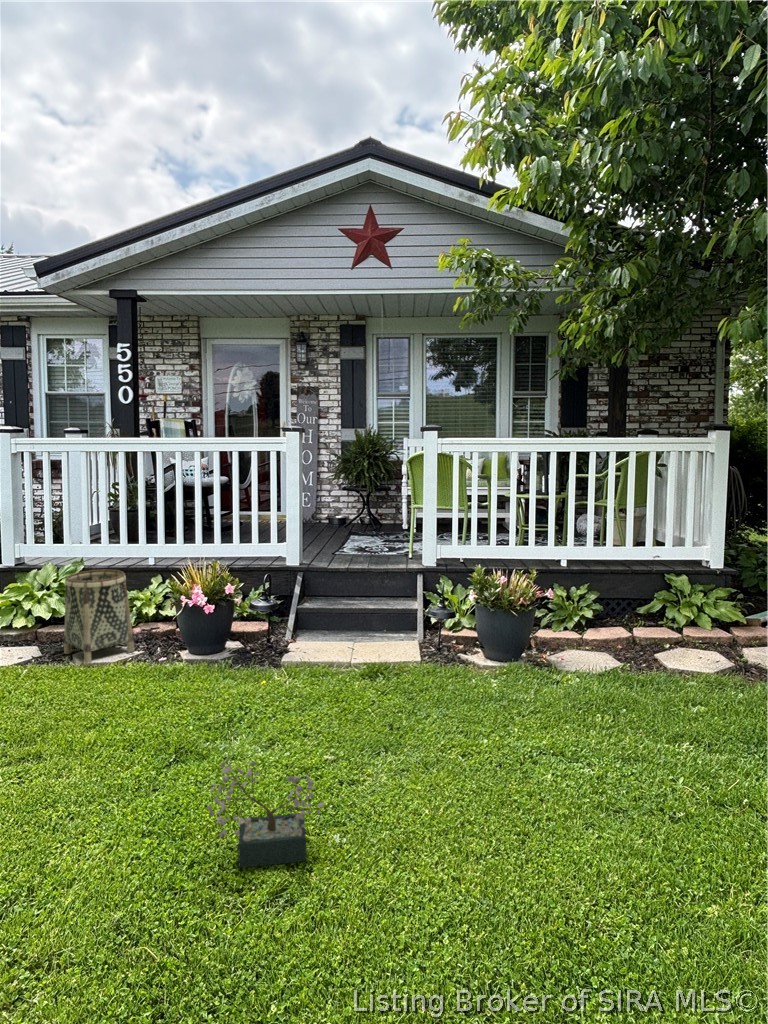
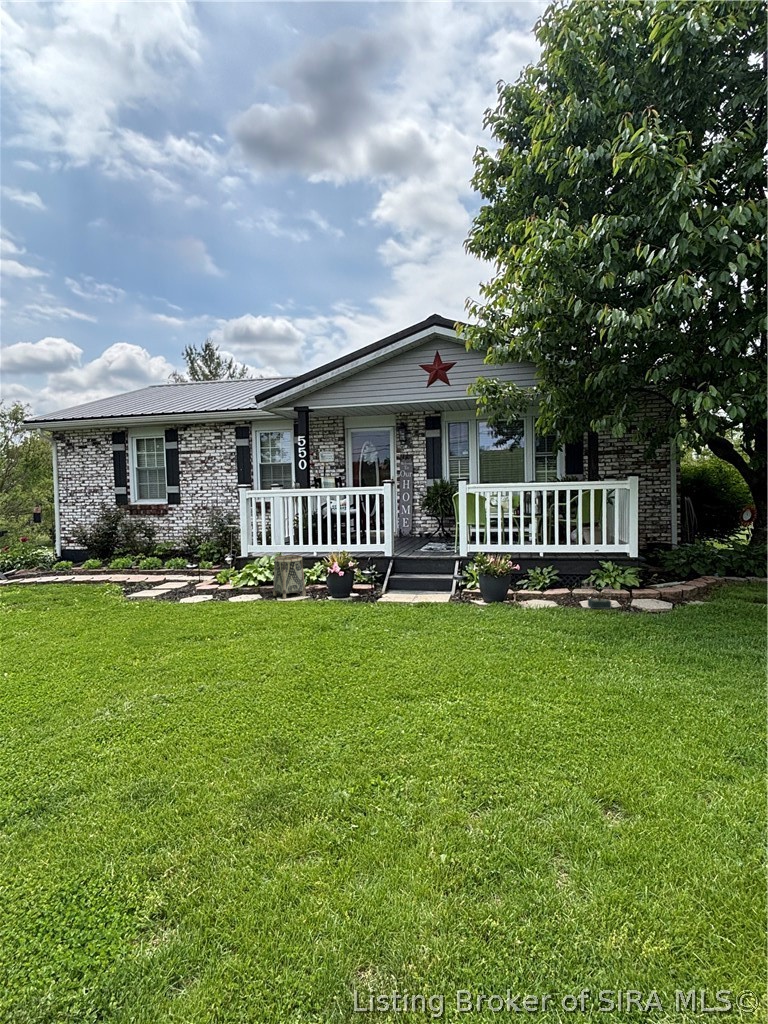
decorative plant: present [208,757,324,868] -> present [582,581,615,609]

